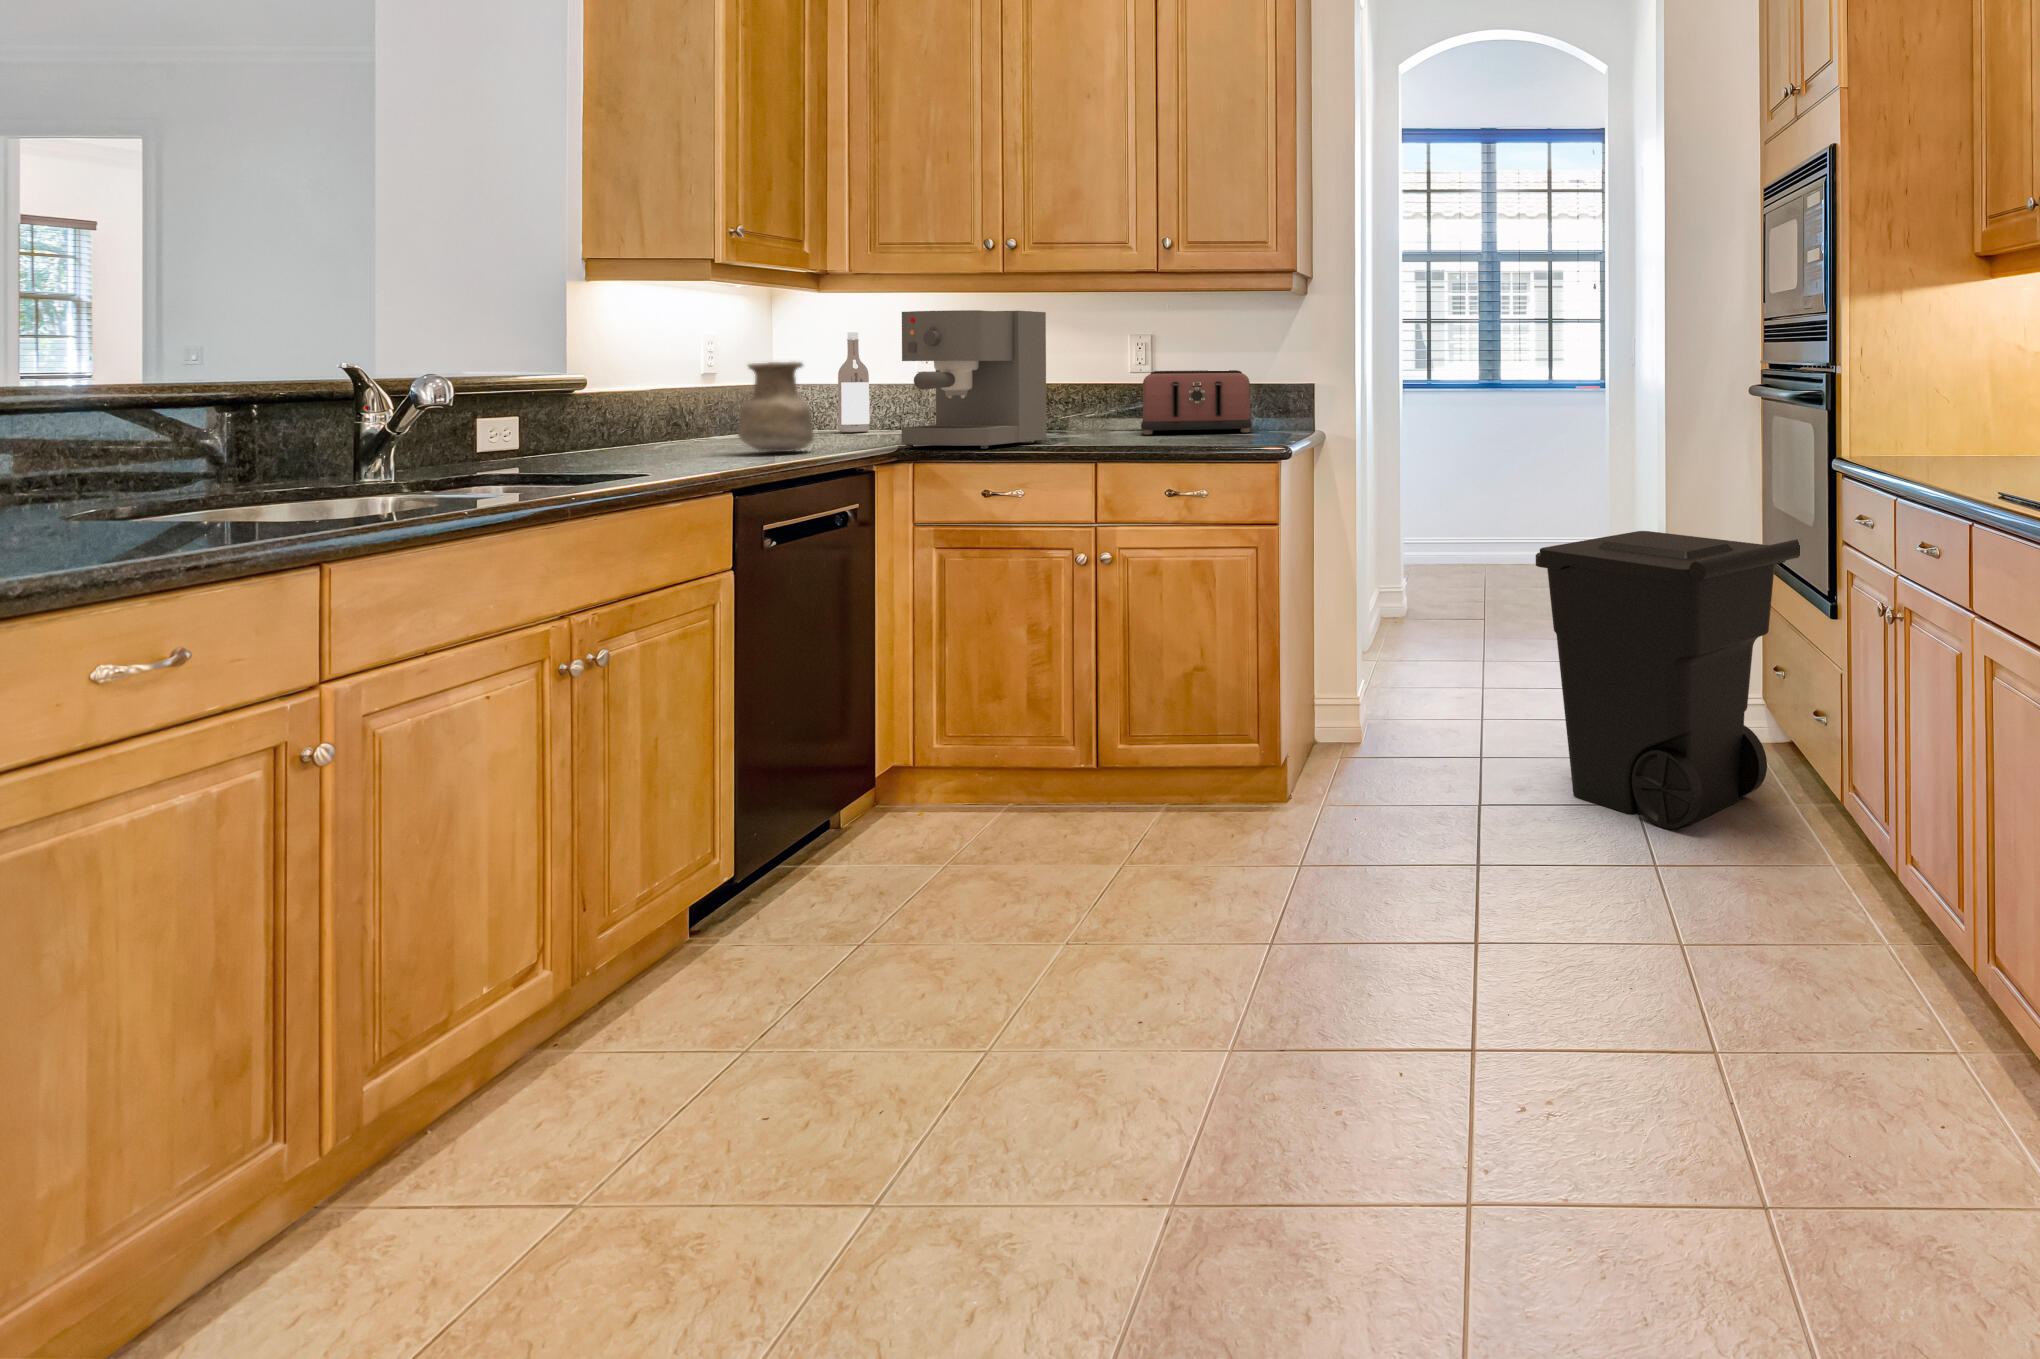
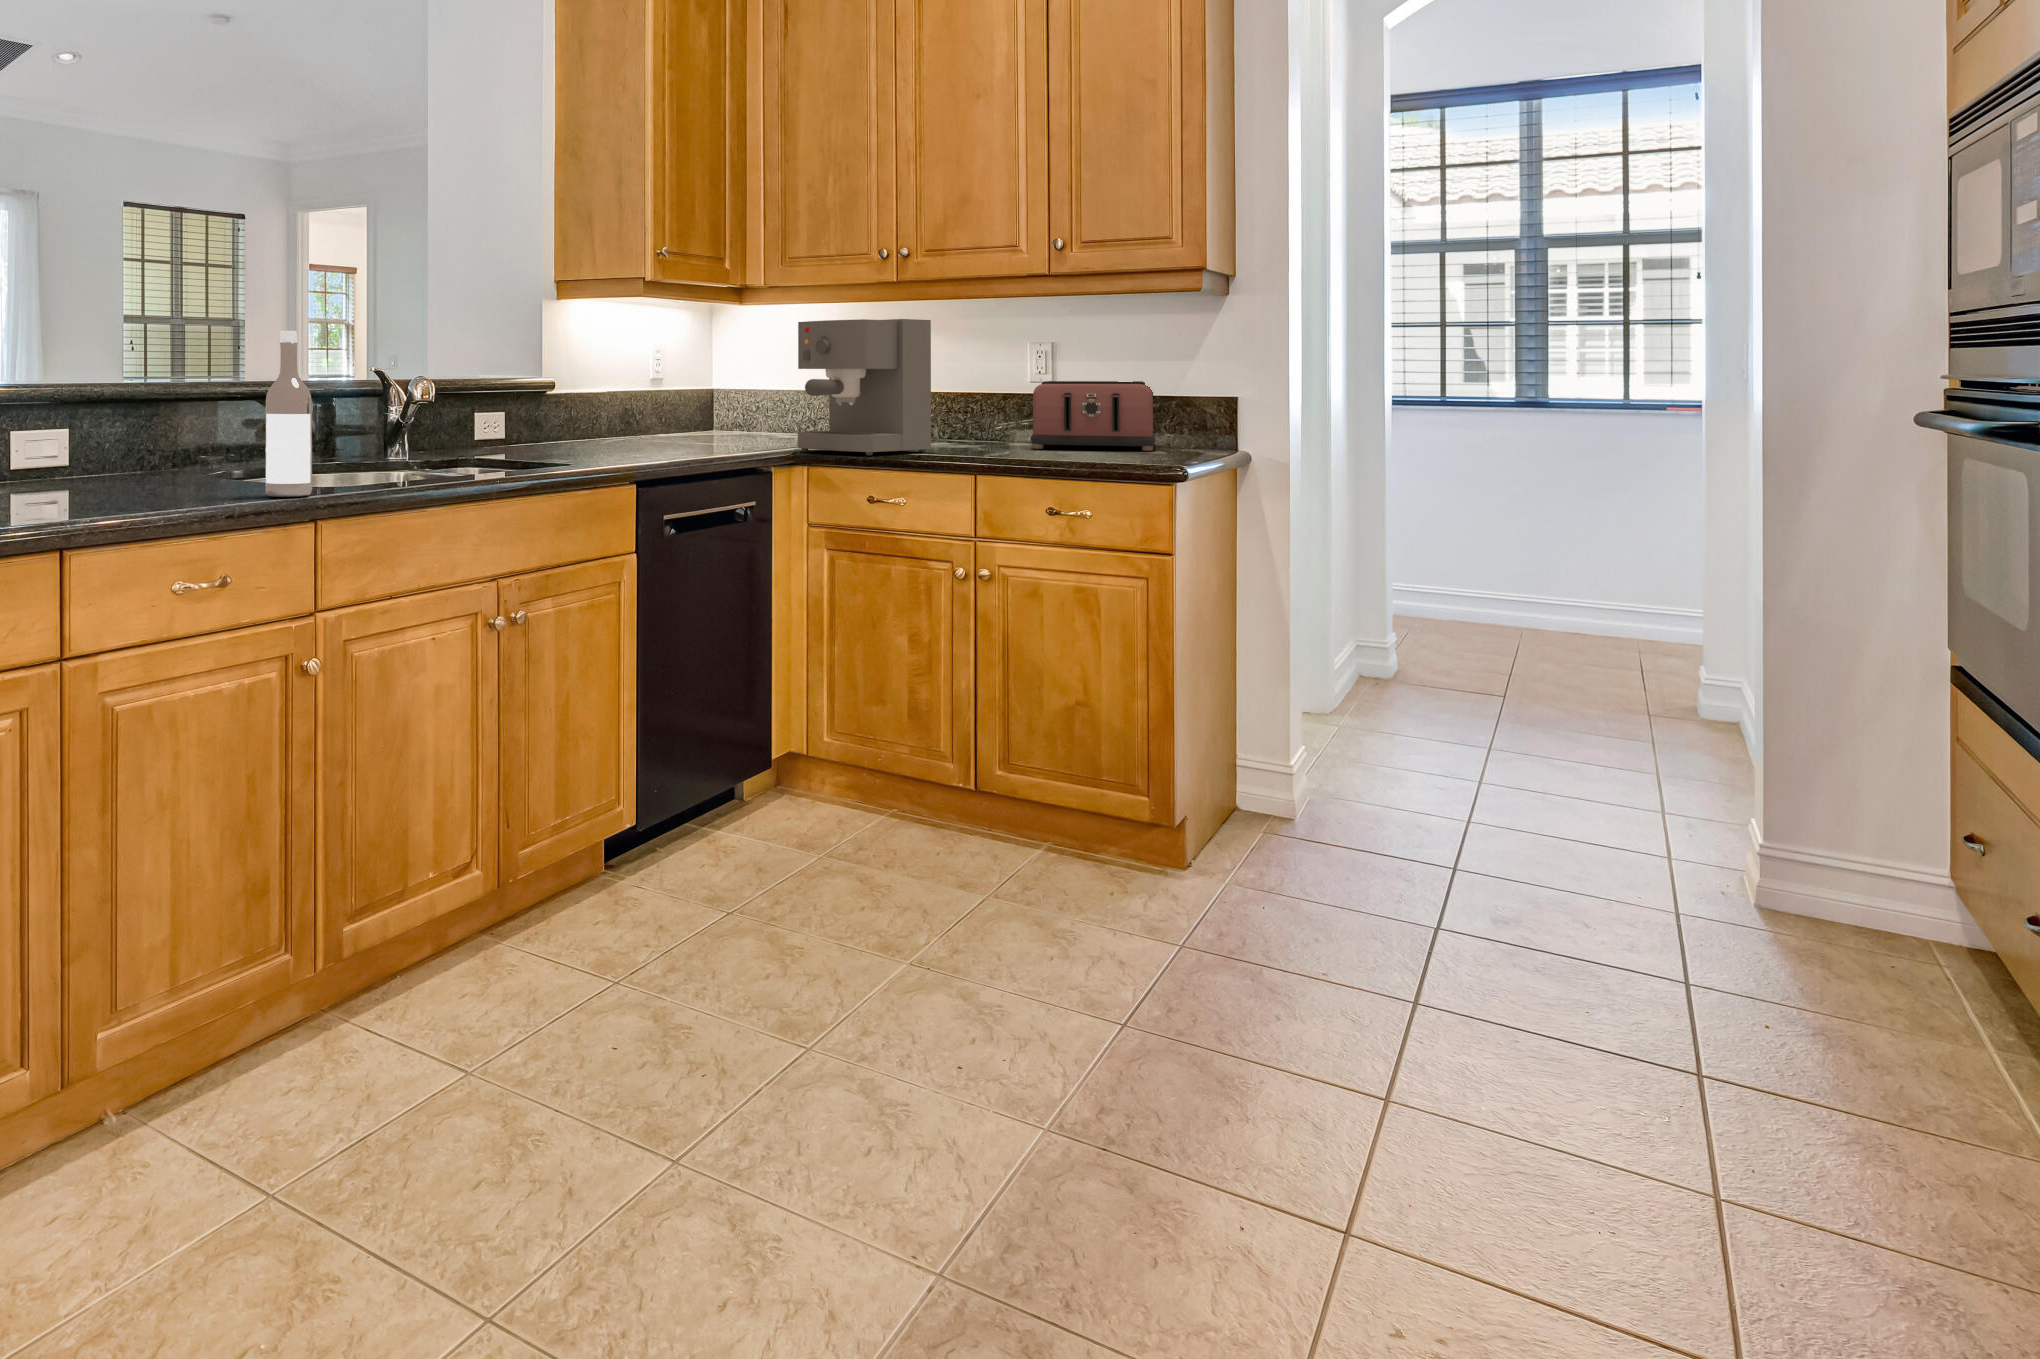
wine bottle: present [838,332,870,433] -> present [265,331,312,497]
vase: present [737,361,814,452] -> none [665,369,725,451]
trash can: present [1536,531,1800,829] -> none [1529,609,2020,1024]

